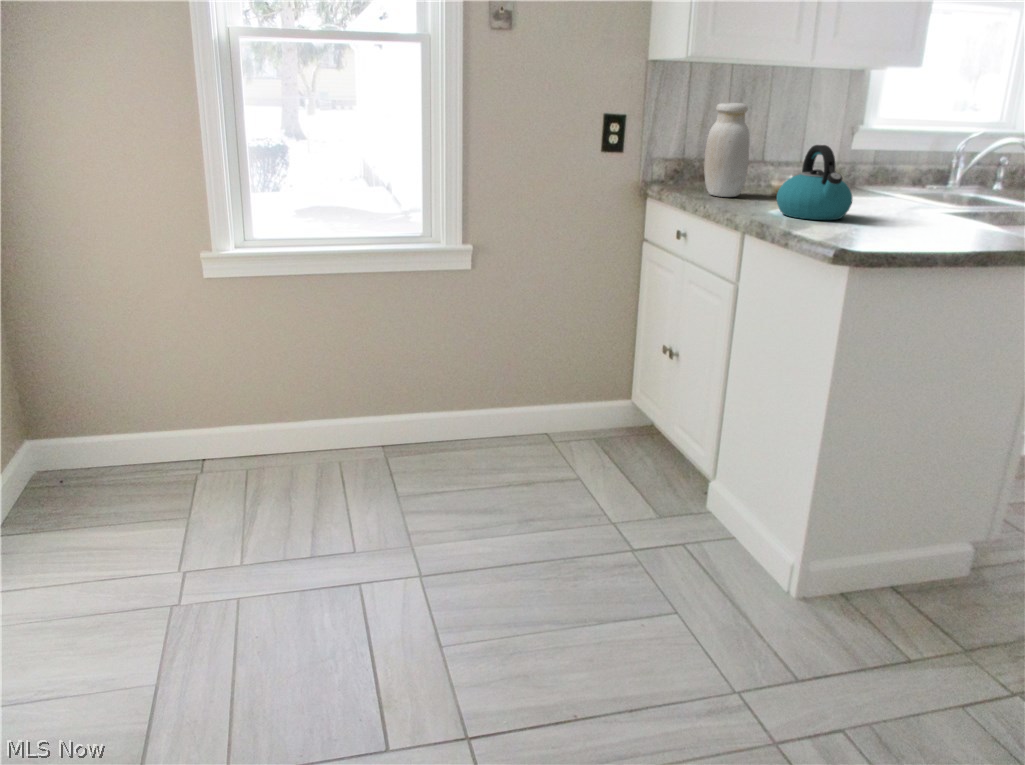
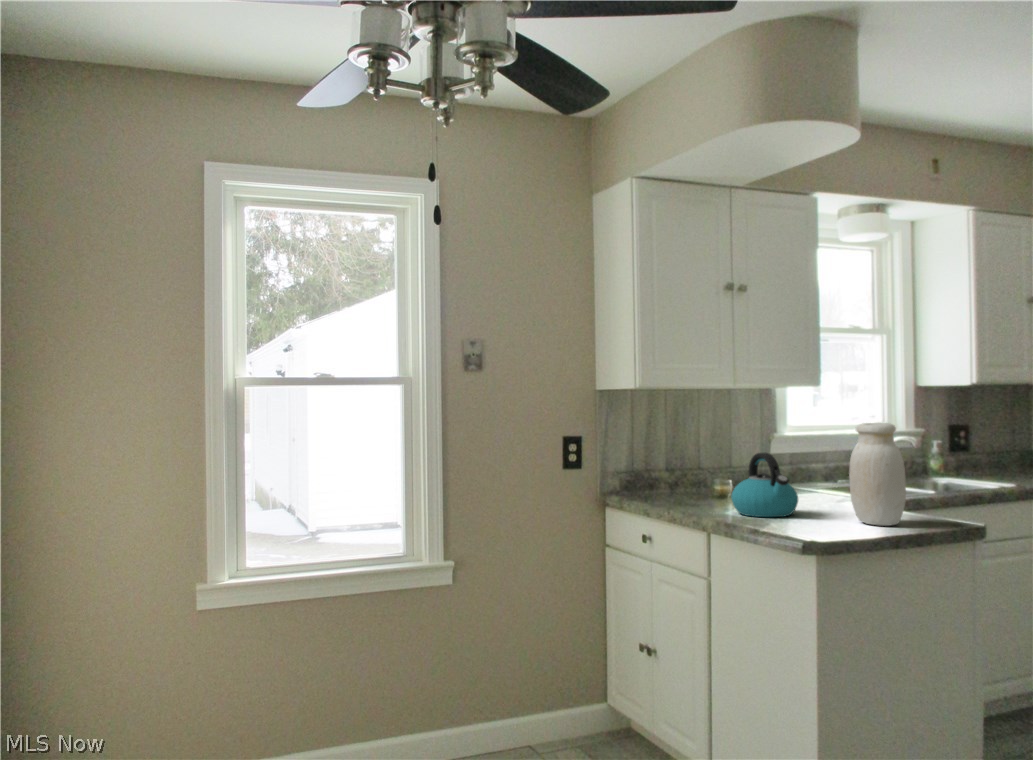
jar: present [704,103,750,197] -> present [849,423,906,526]

